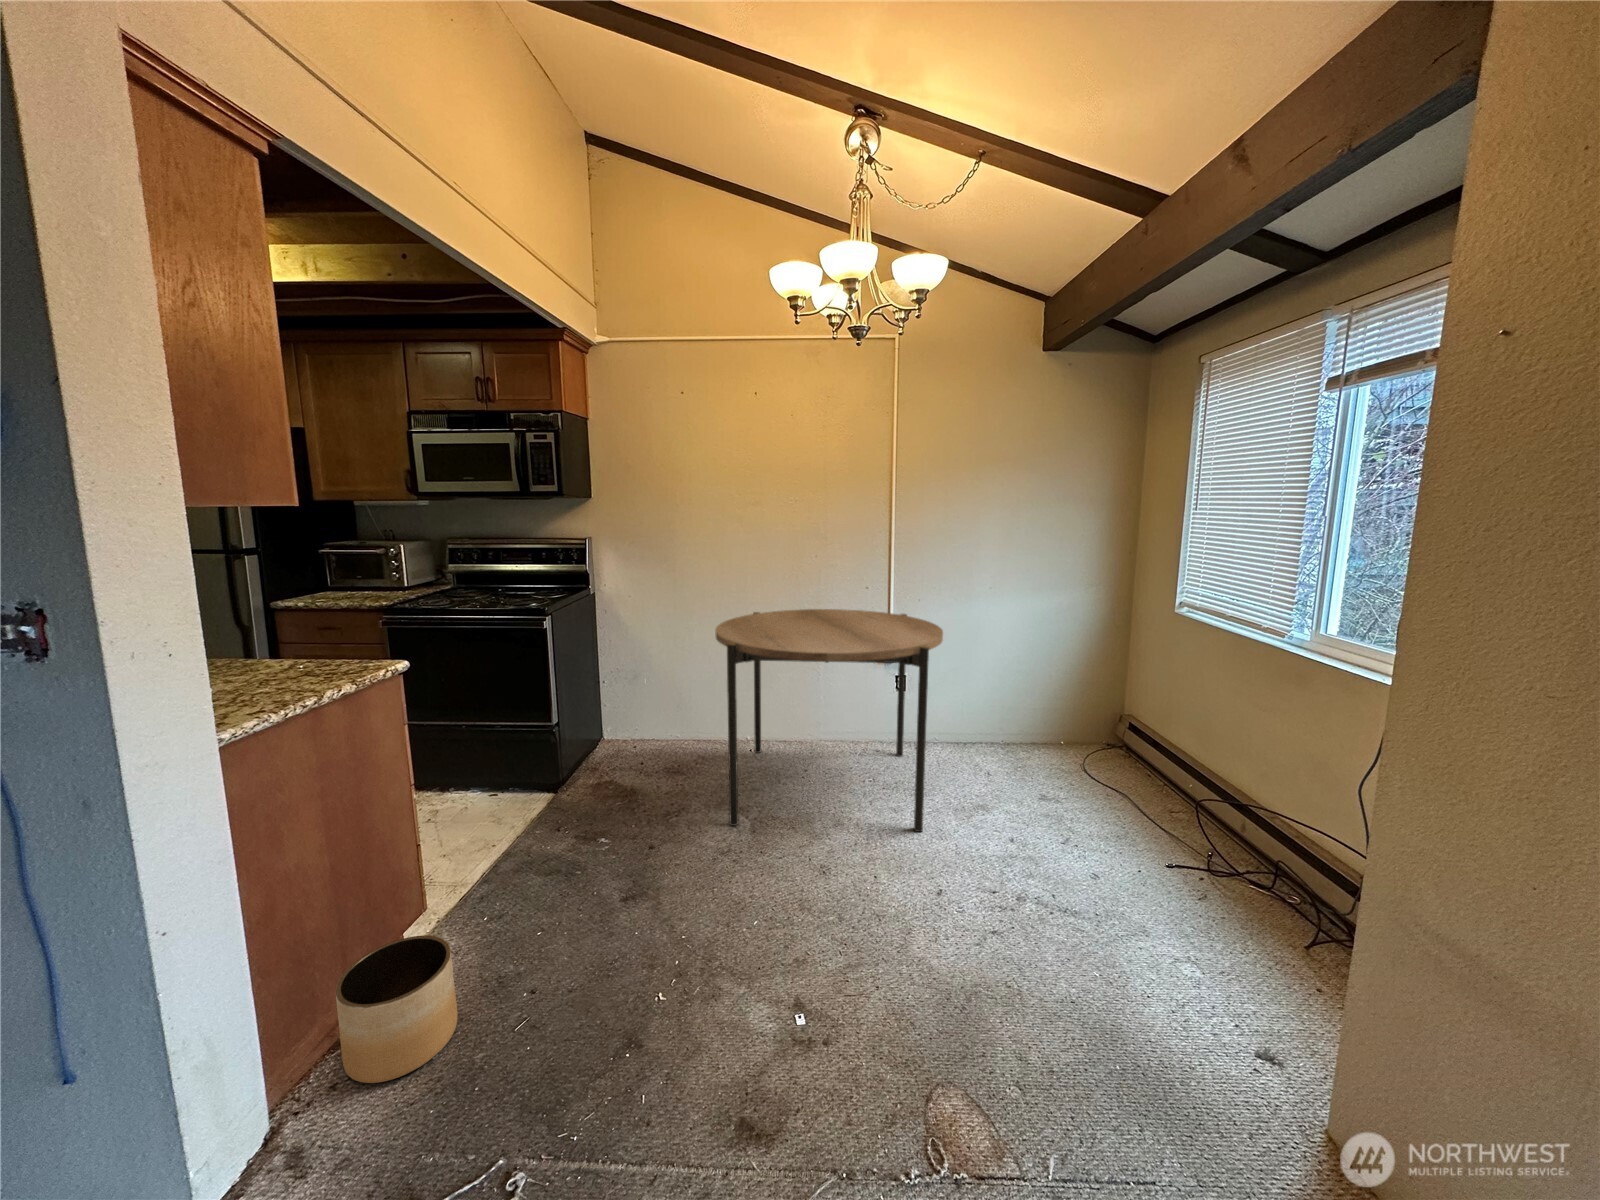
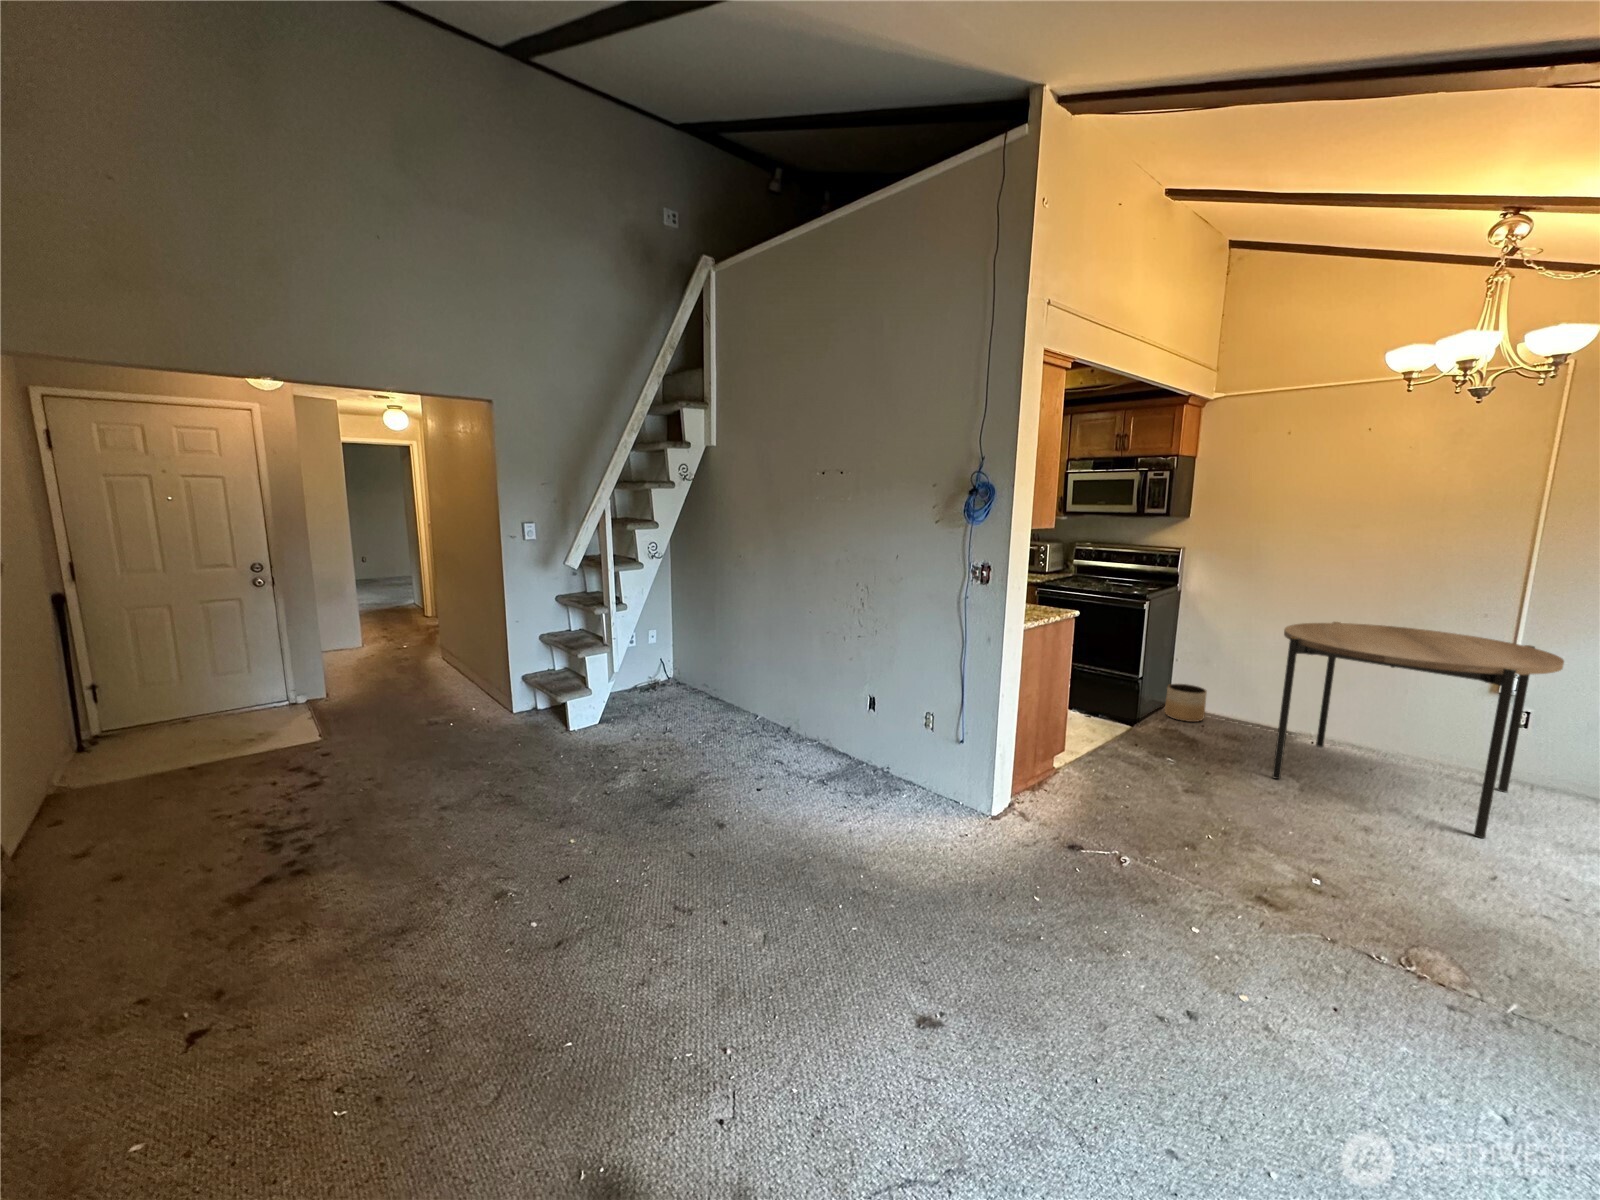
planter: present [335,936,458,1083] -> present [1165,684,1207,722]

